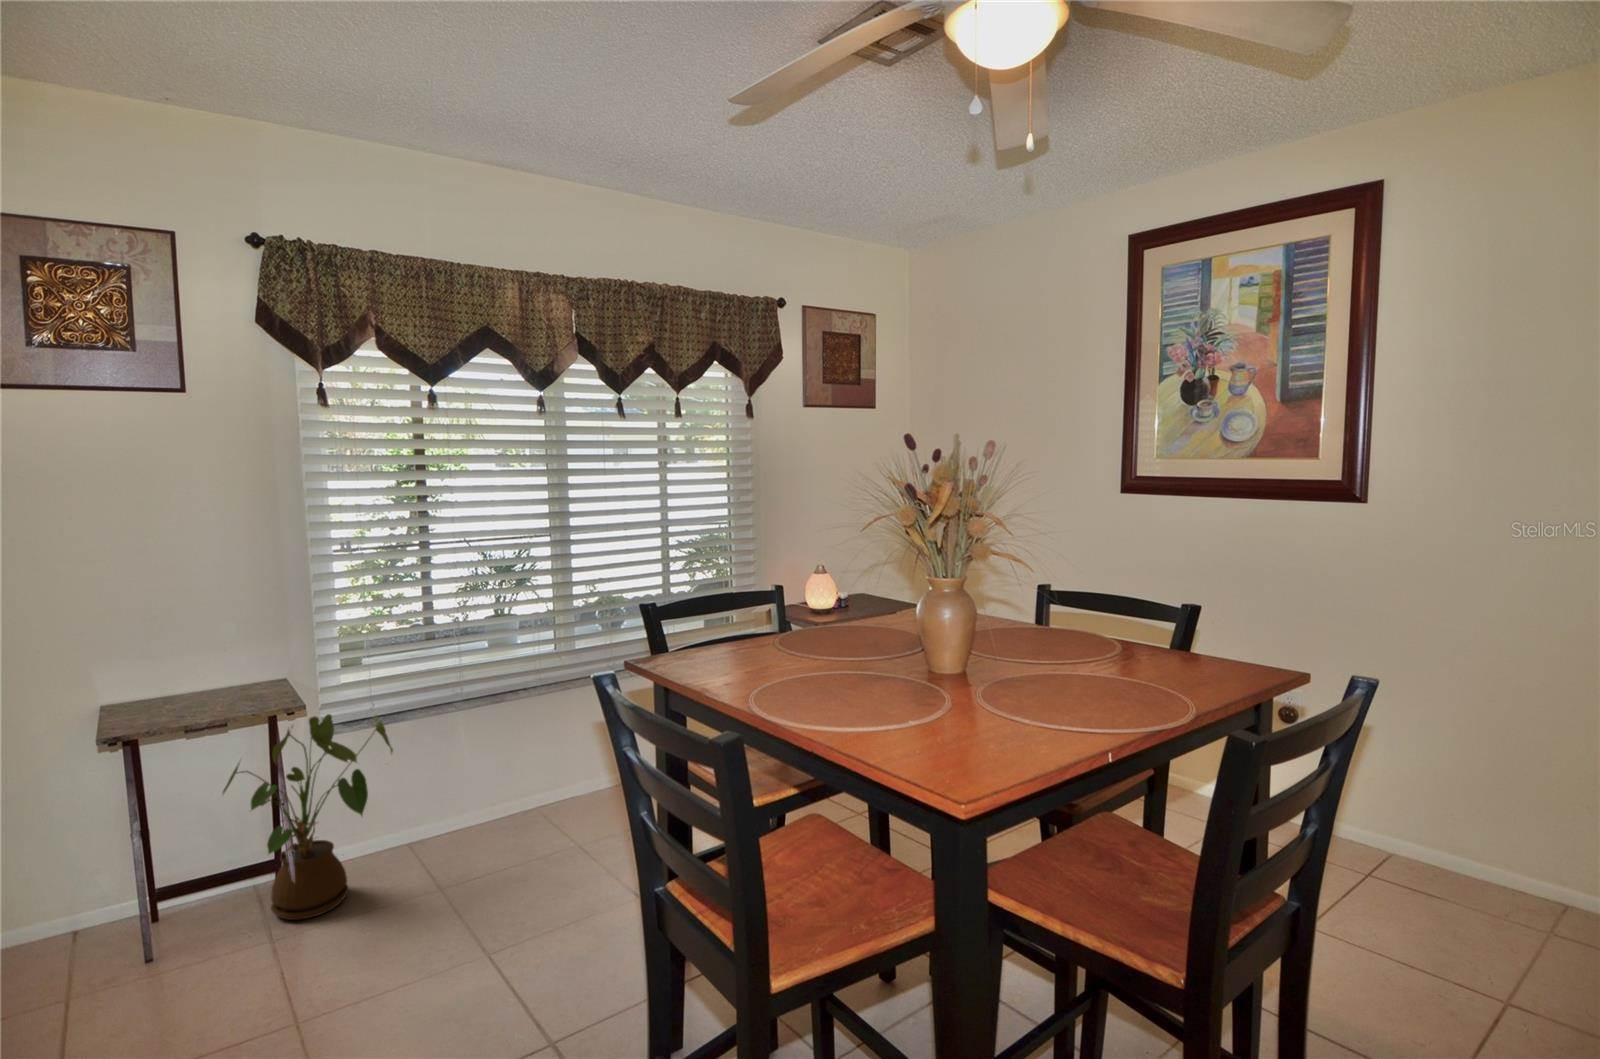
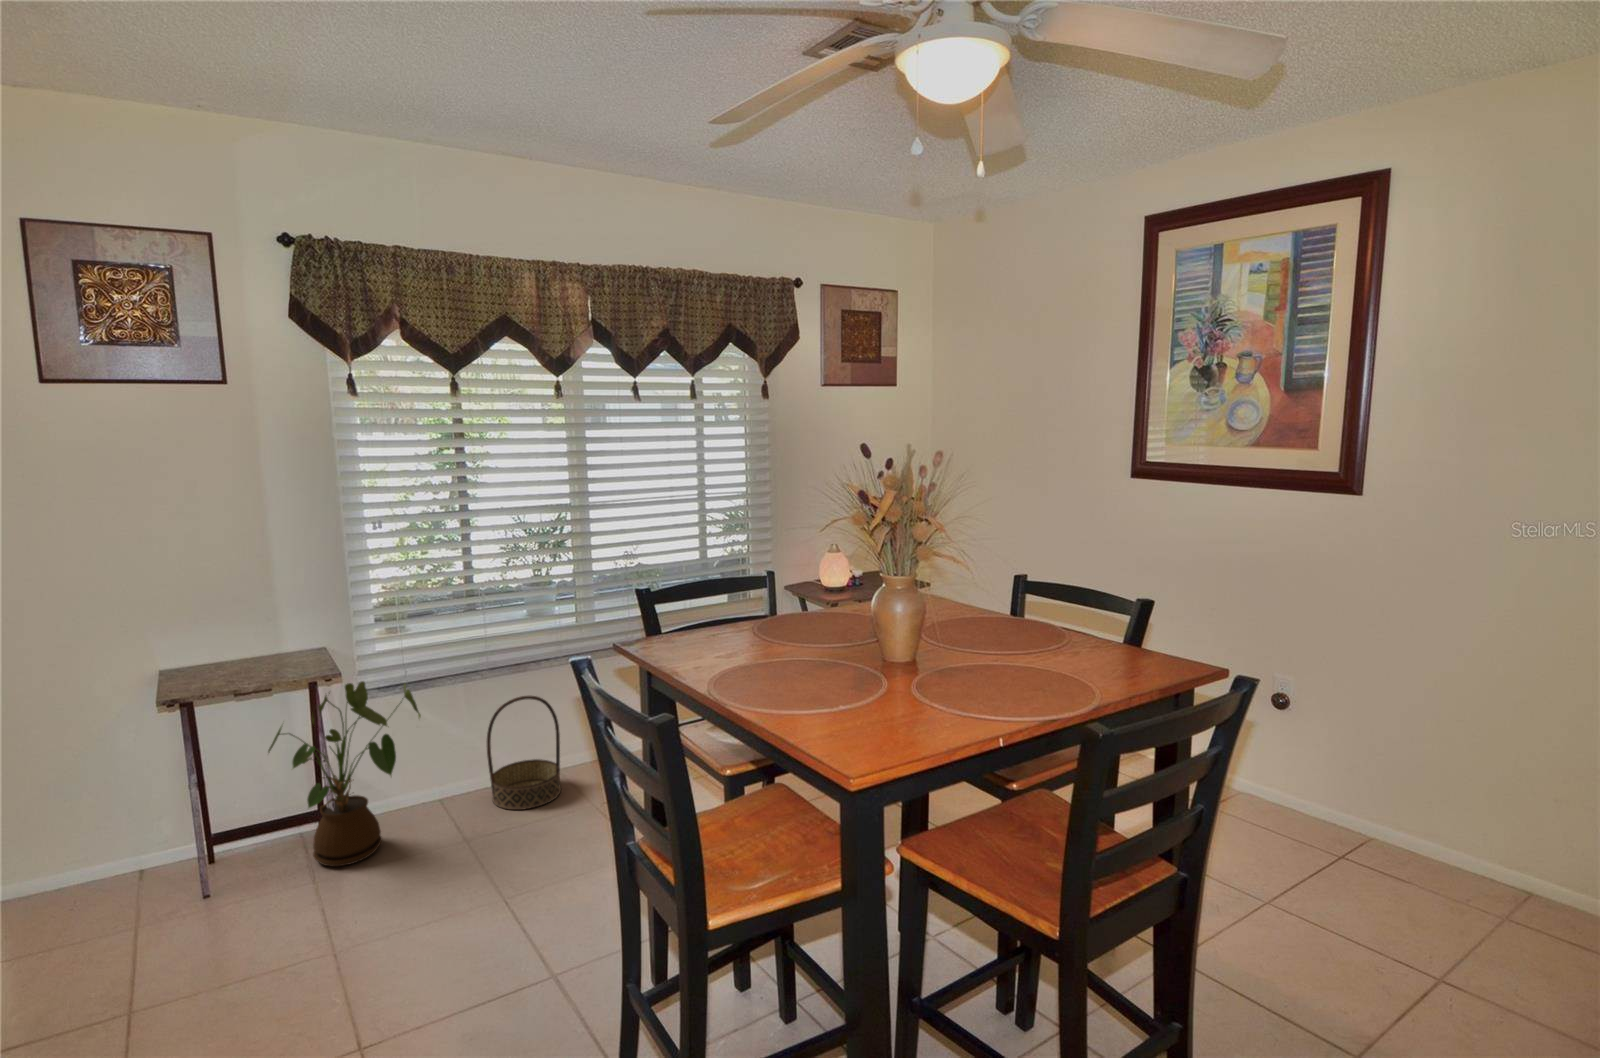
basket: none [463,727,543,852] -> present [487,696,561,810]

